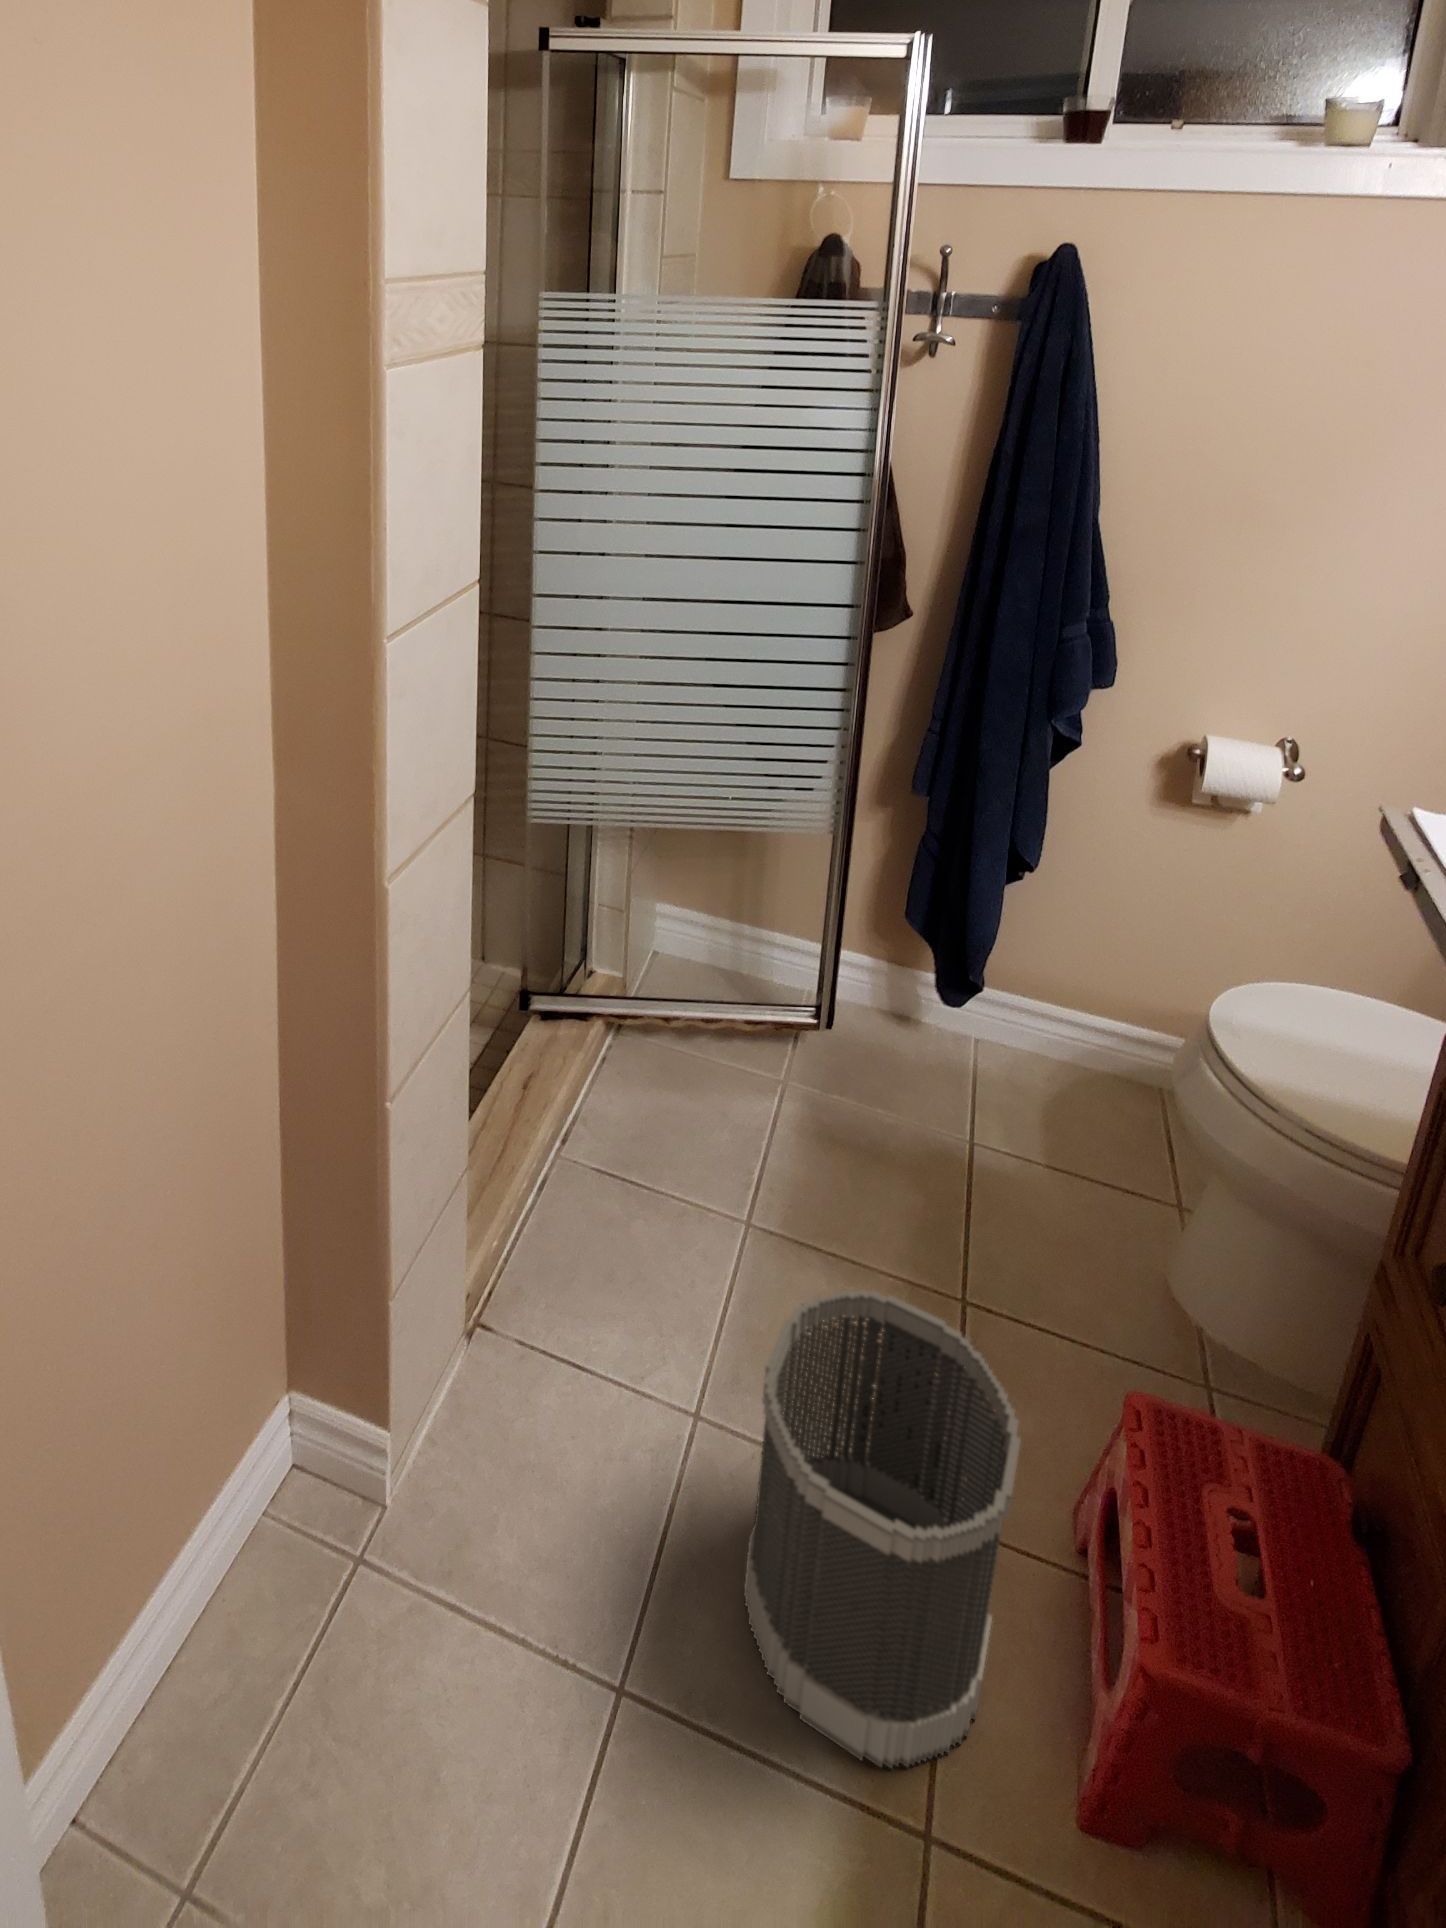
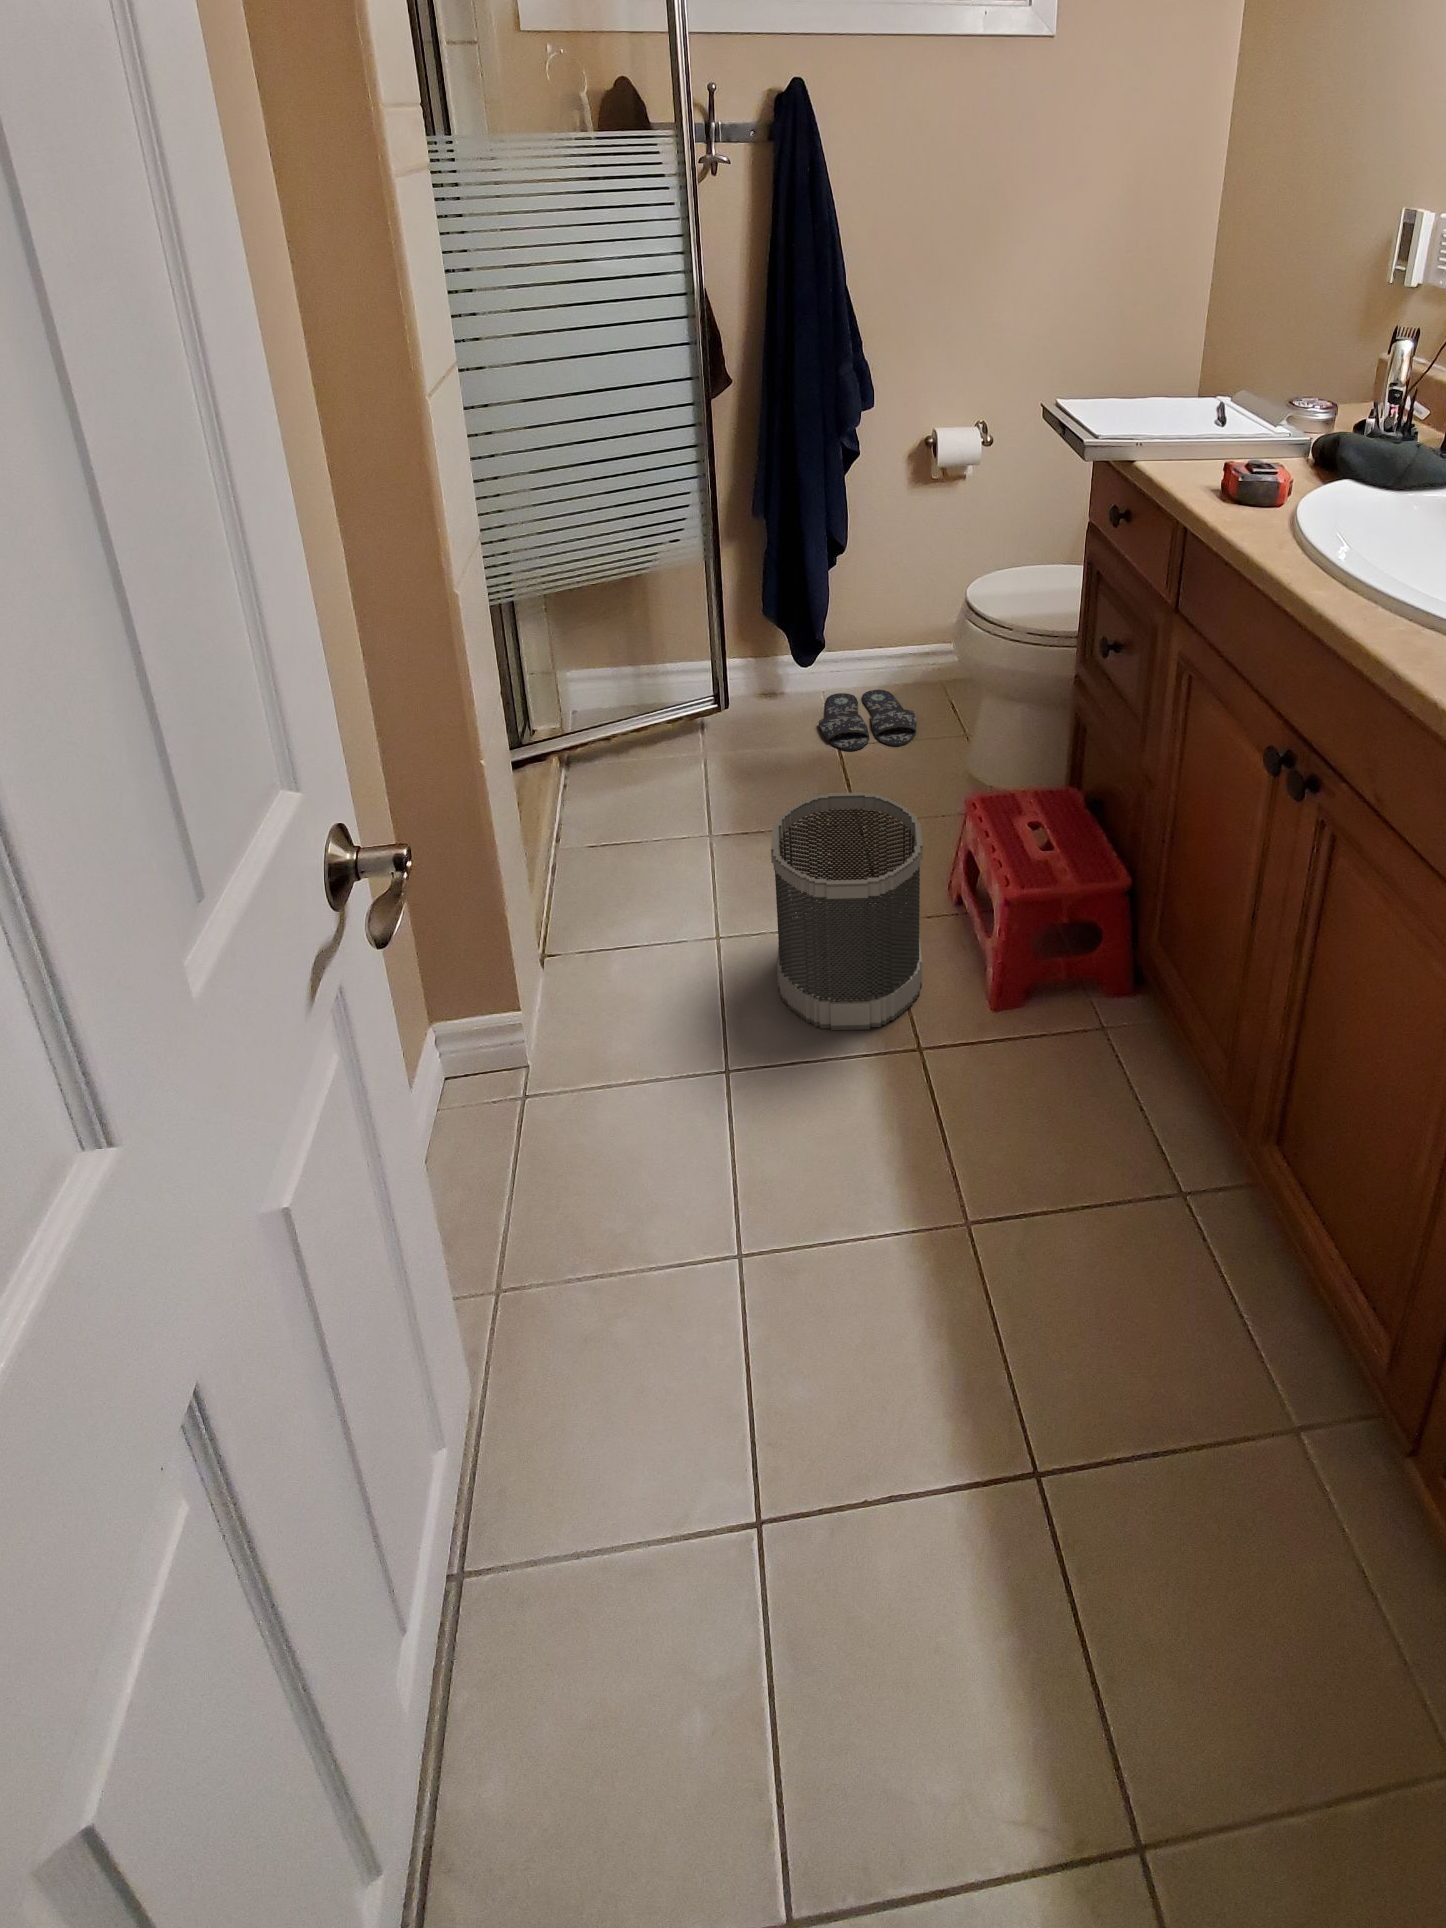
slippers: none [950,1054,1100,1187] -> present [819,690,916,751]

